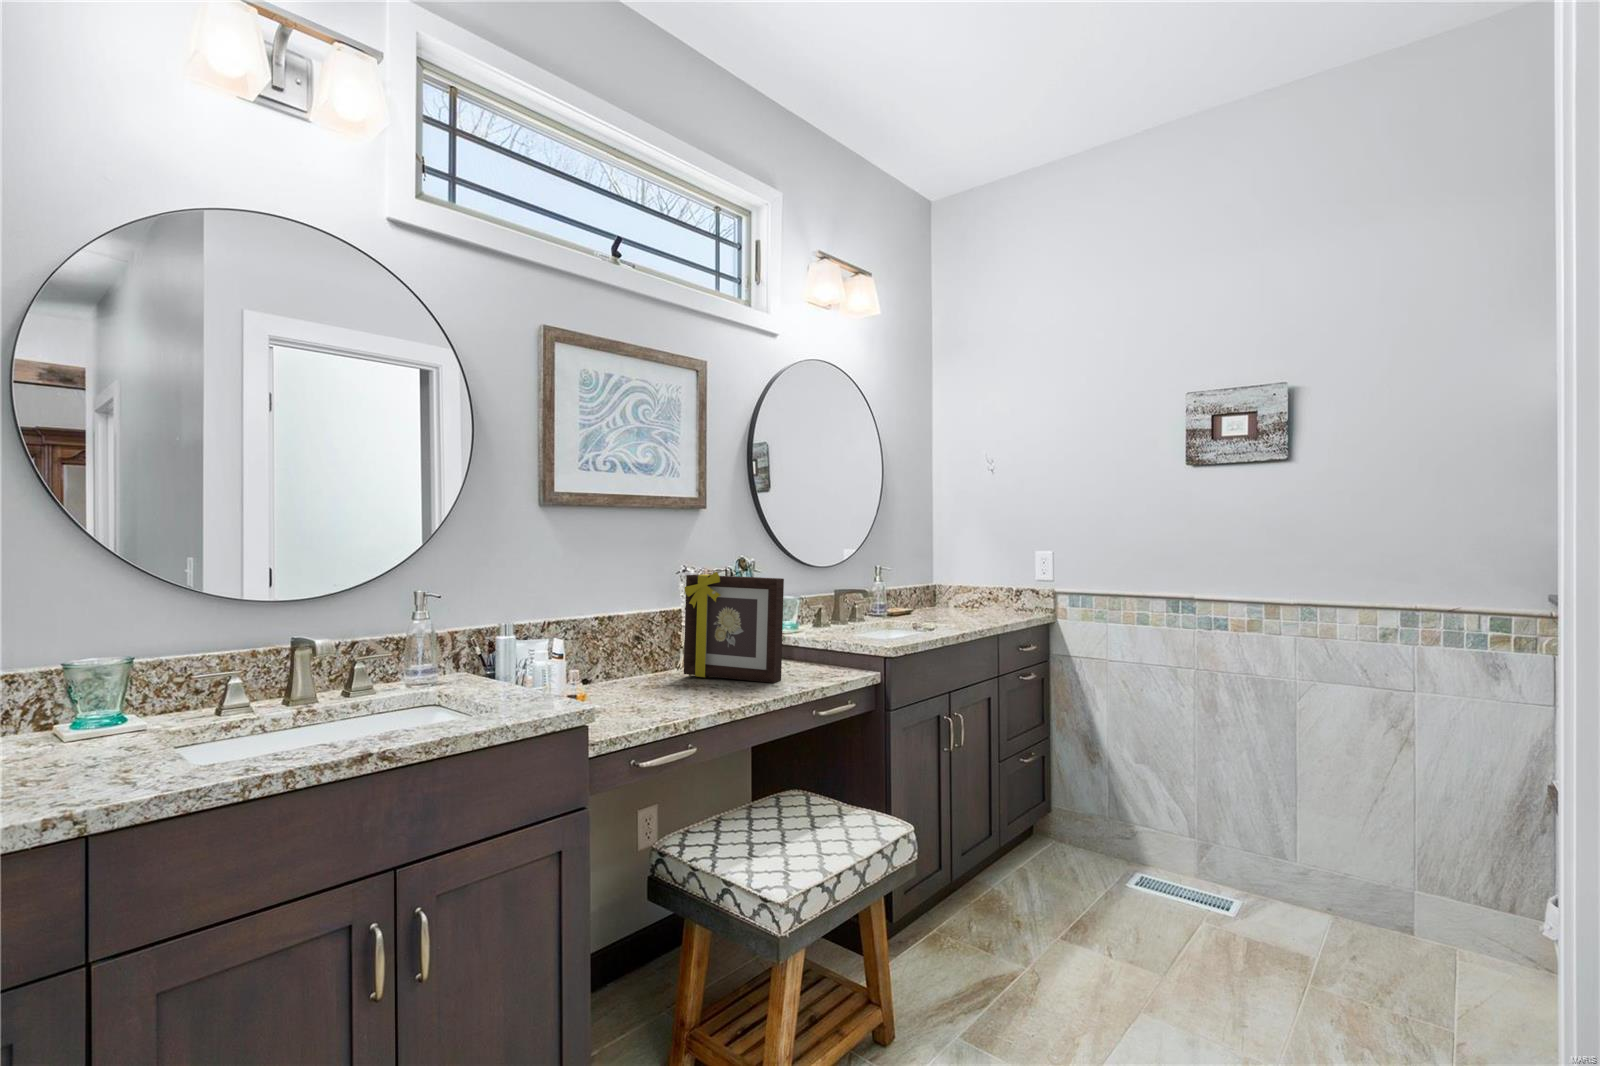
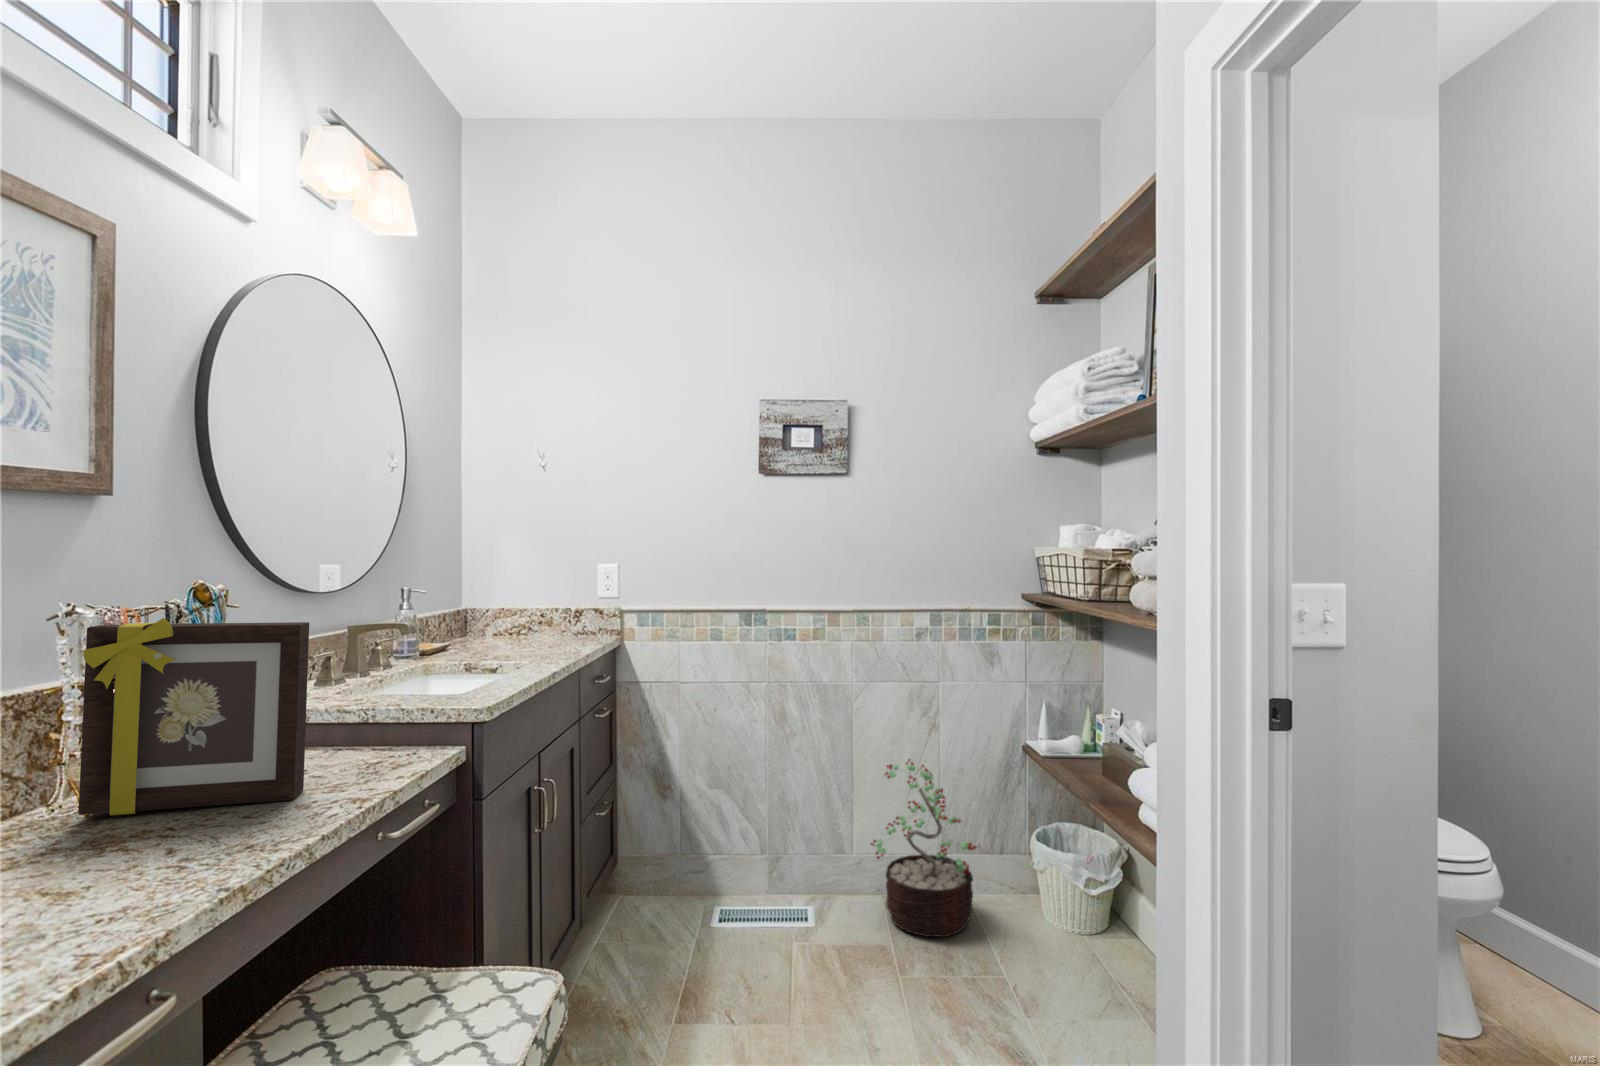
decorative plant: none [1306,769,1441,968] -> present [871,759,976,937]

